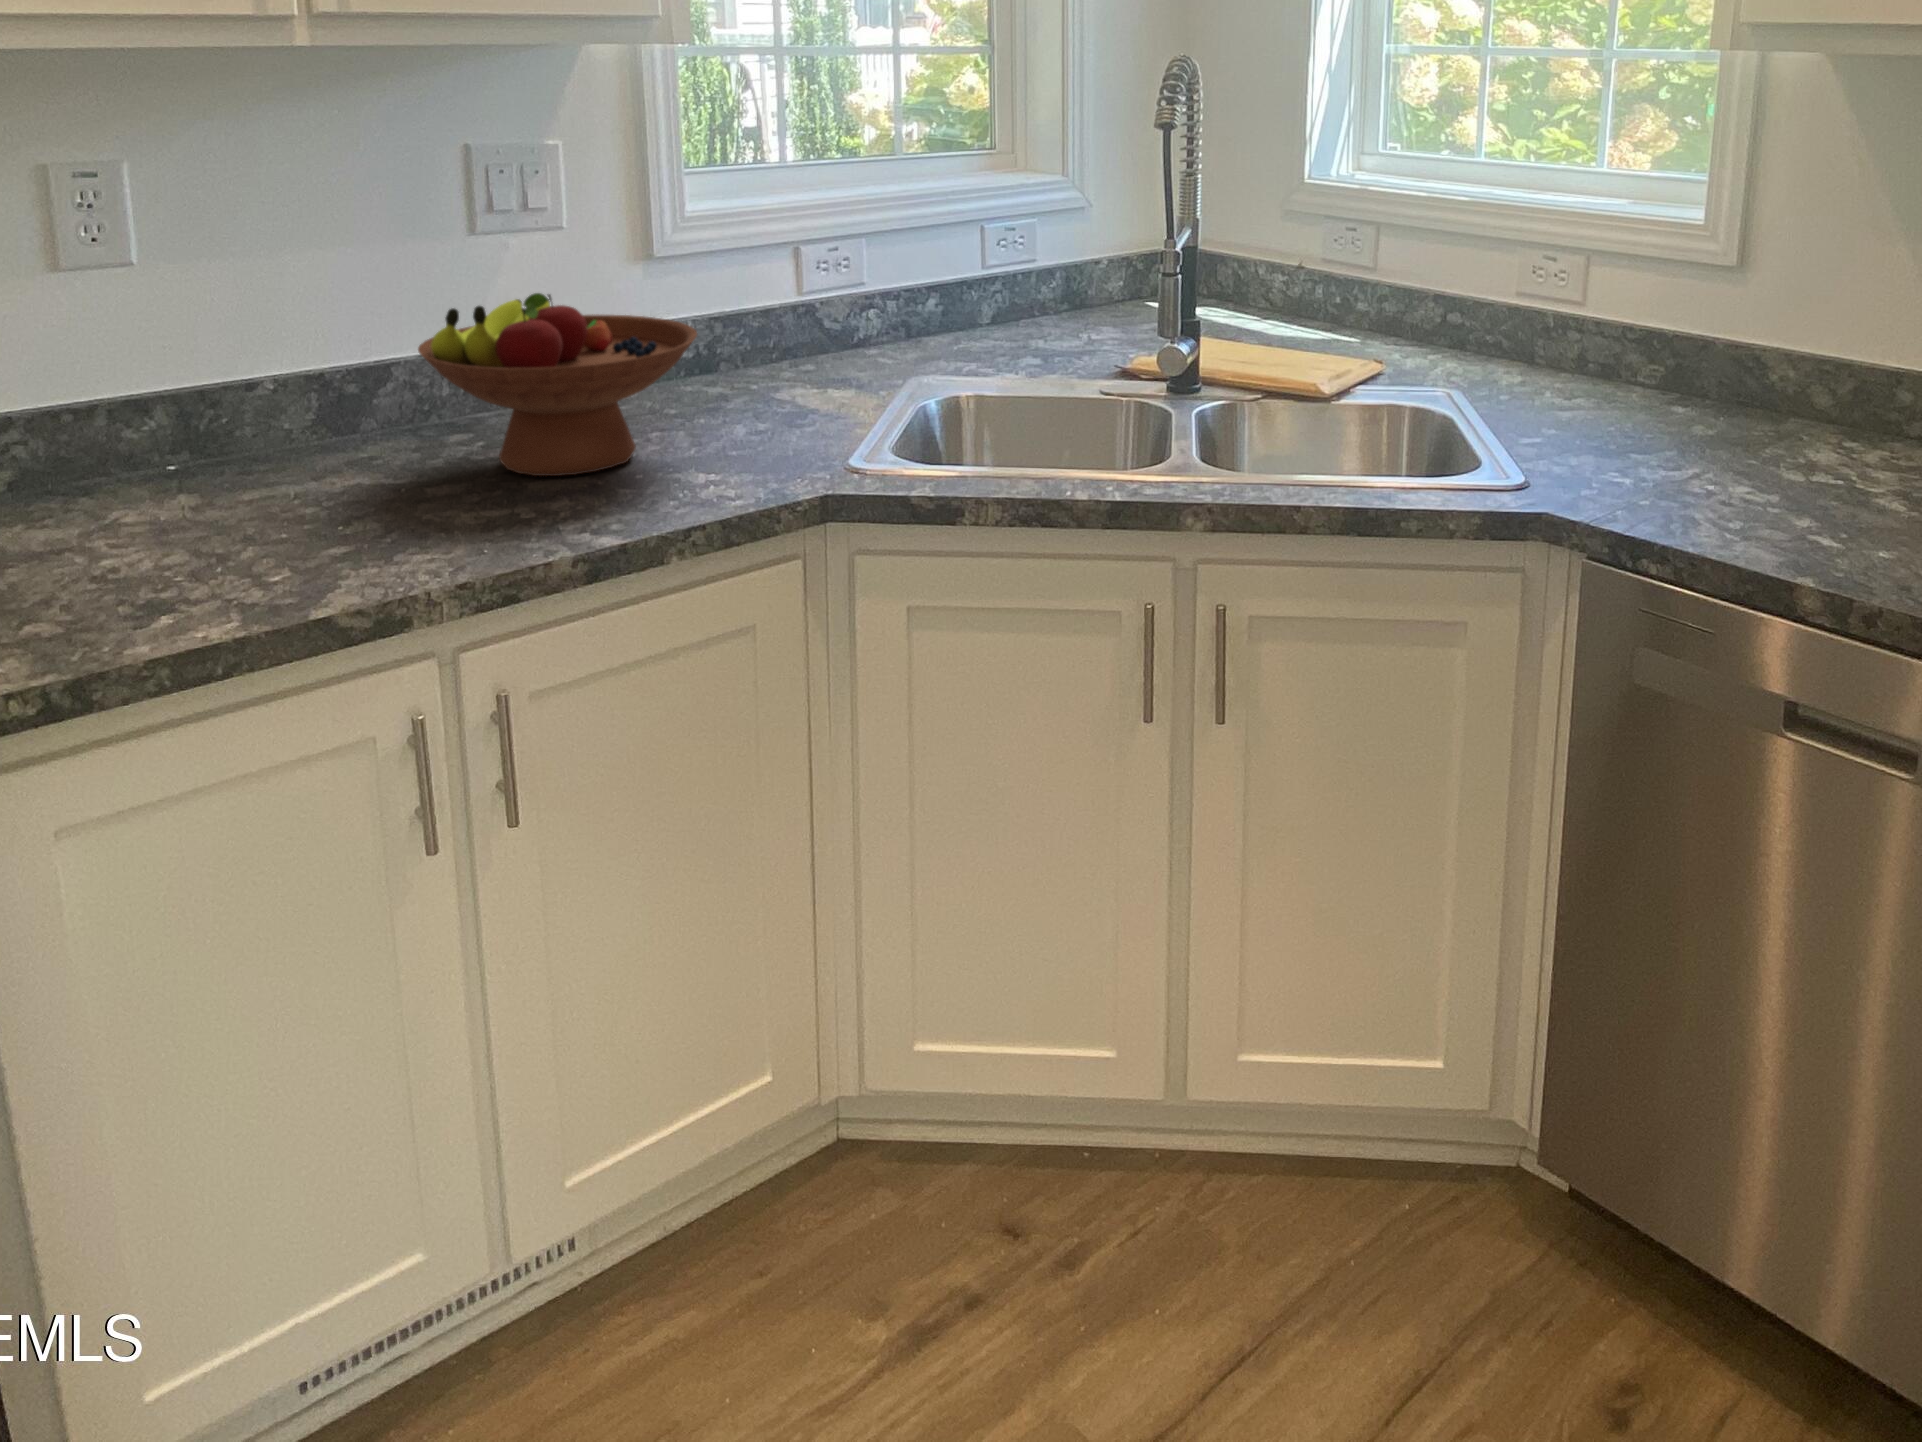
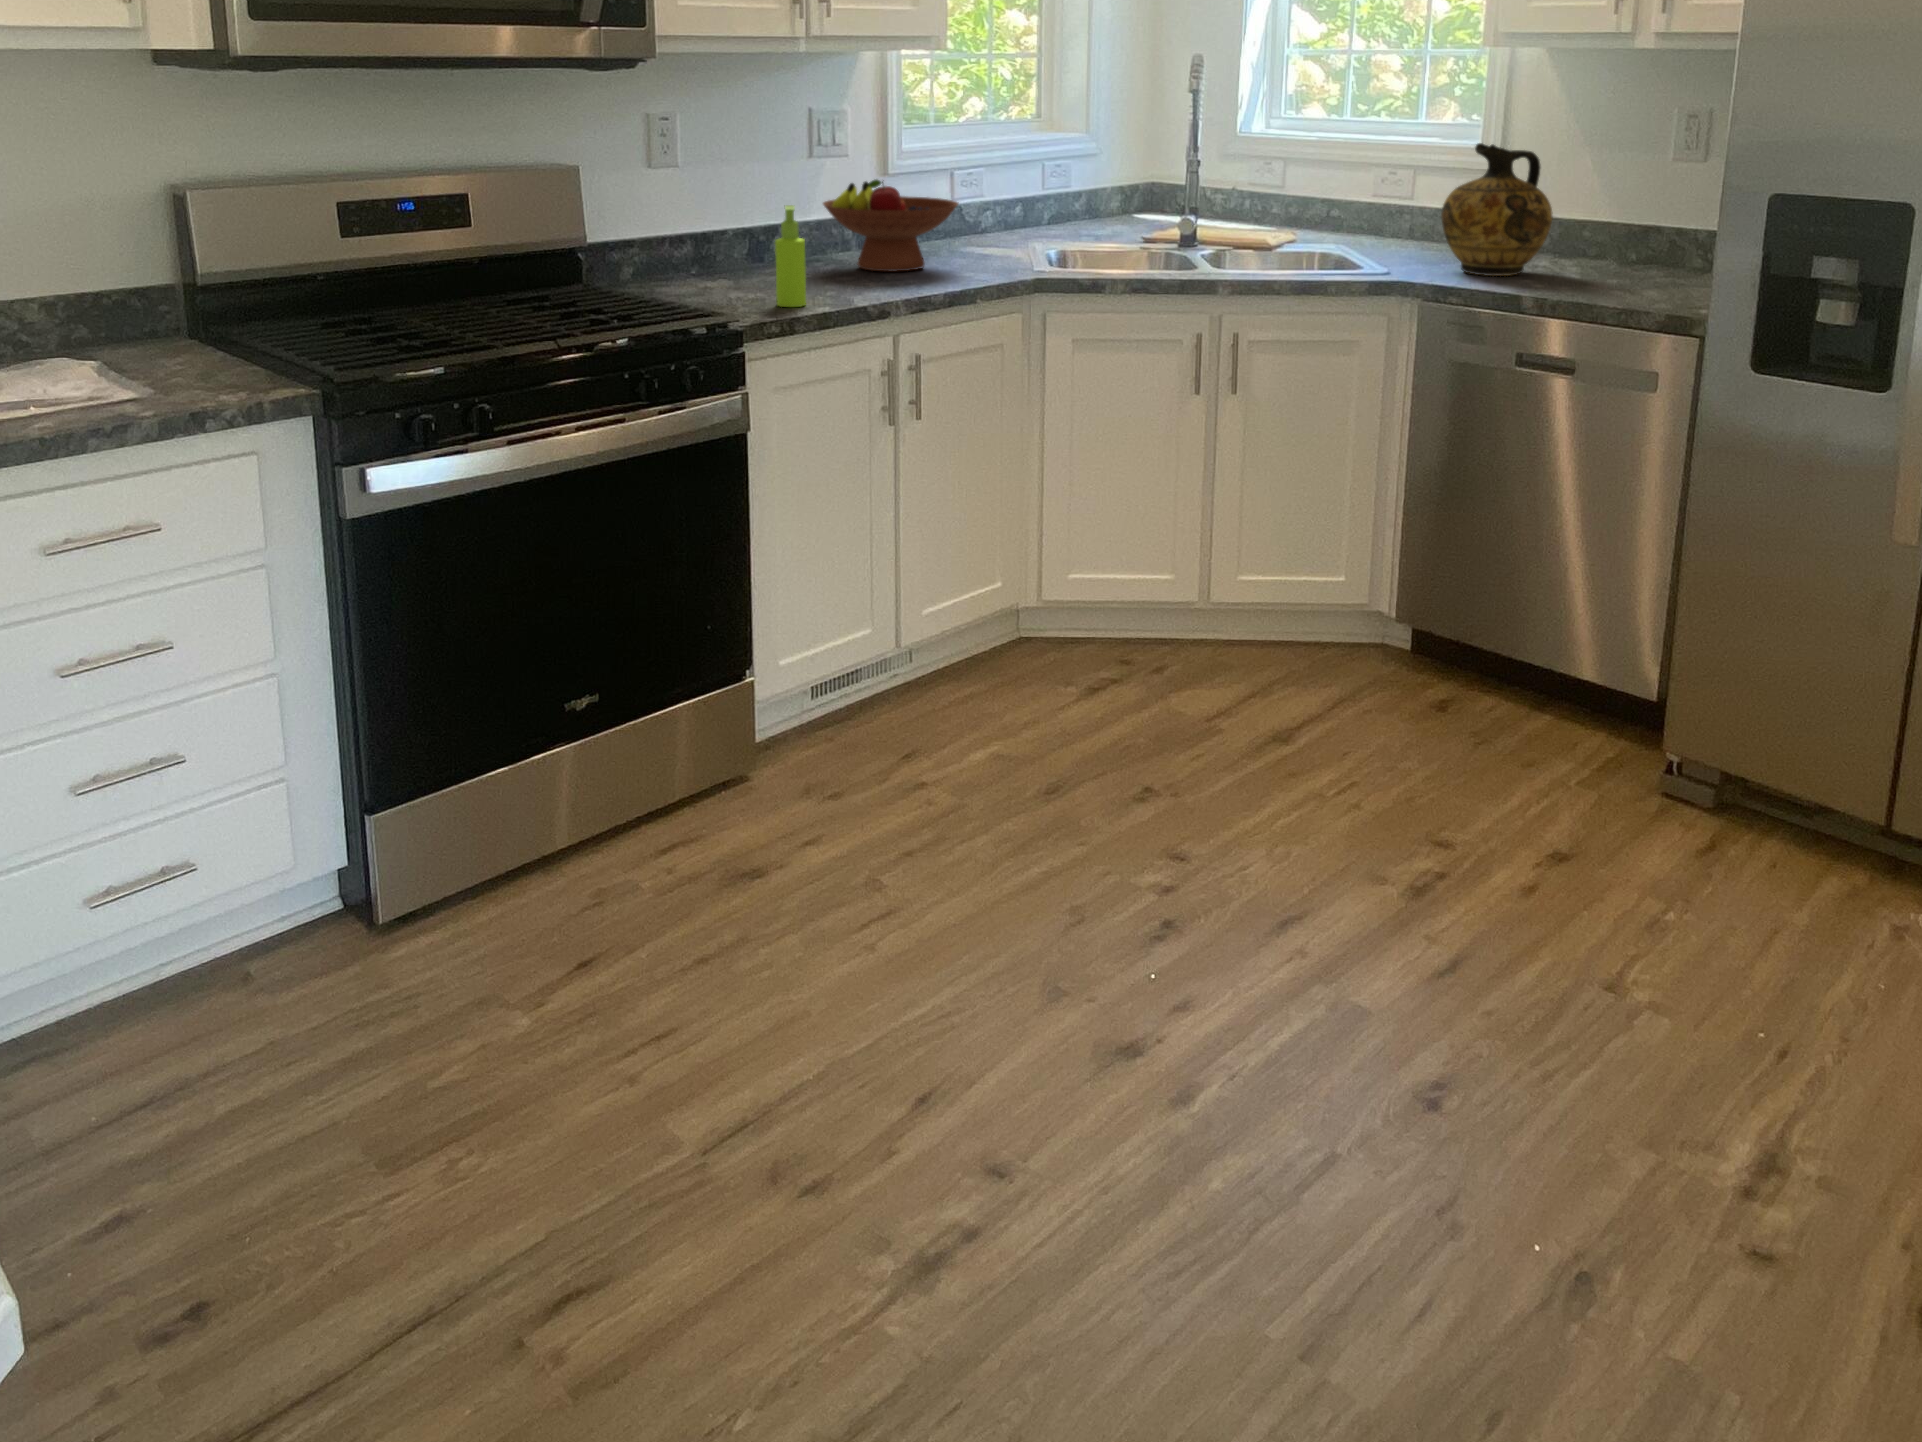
ceramic jug: none [1627,243,1852,510] -> present [1441,143,1553,276]
soap dispenser: none [75,404,176,637] -> present [775,205,806,307]

